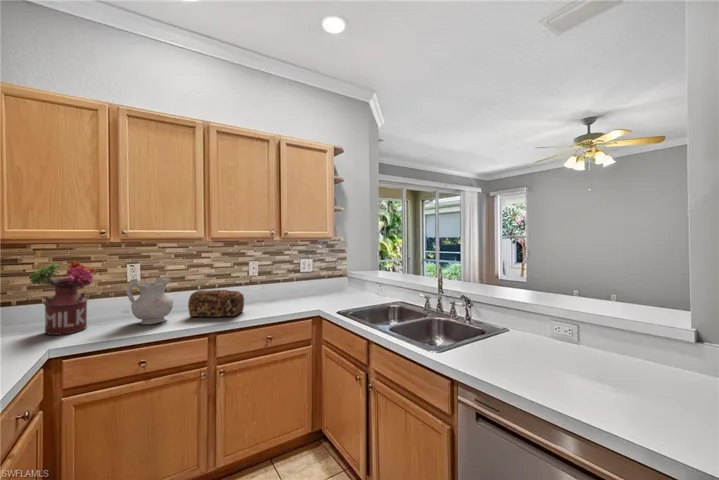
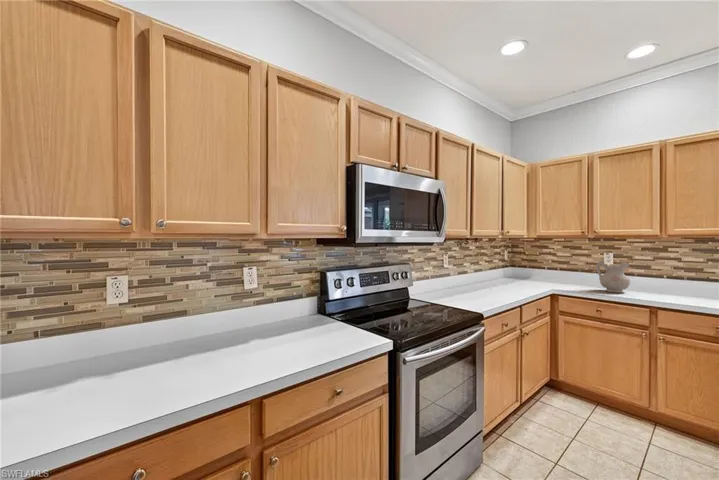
flower arrangement: present [30,261,96,335] -> none [549,248,581,287]
bread loaf: present [188,290,244,317] -> none [643,276,702,301]

